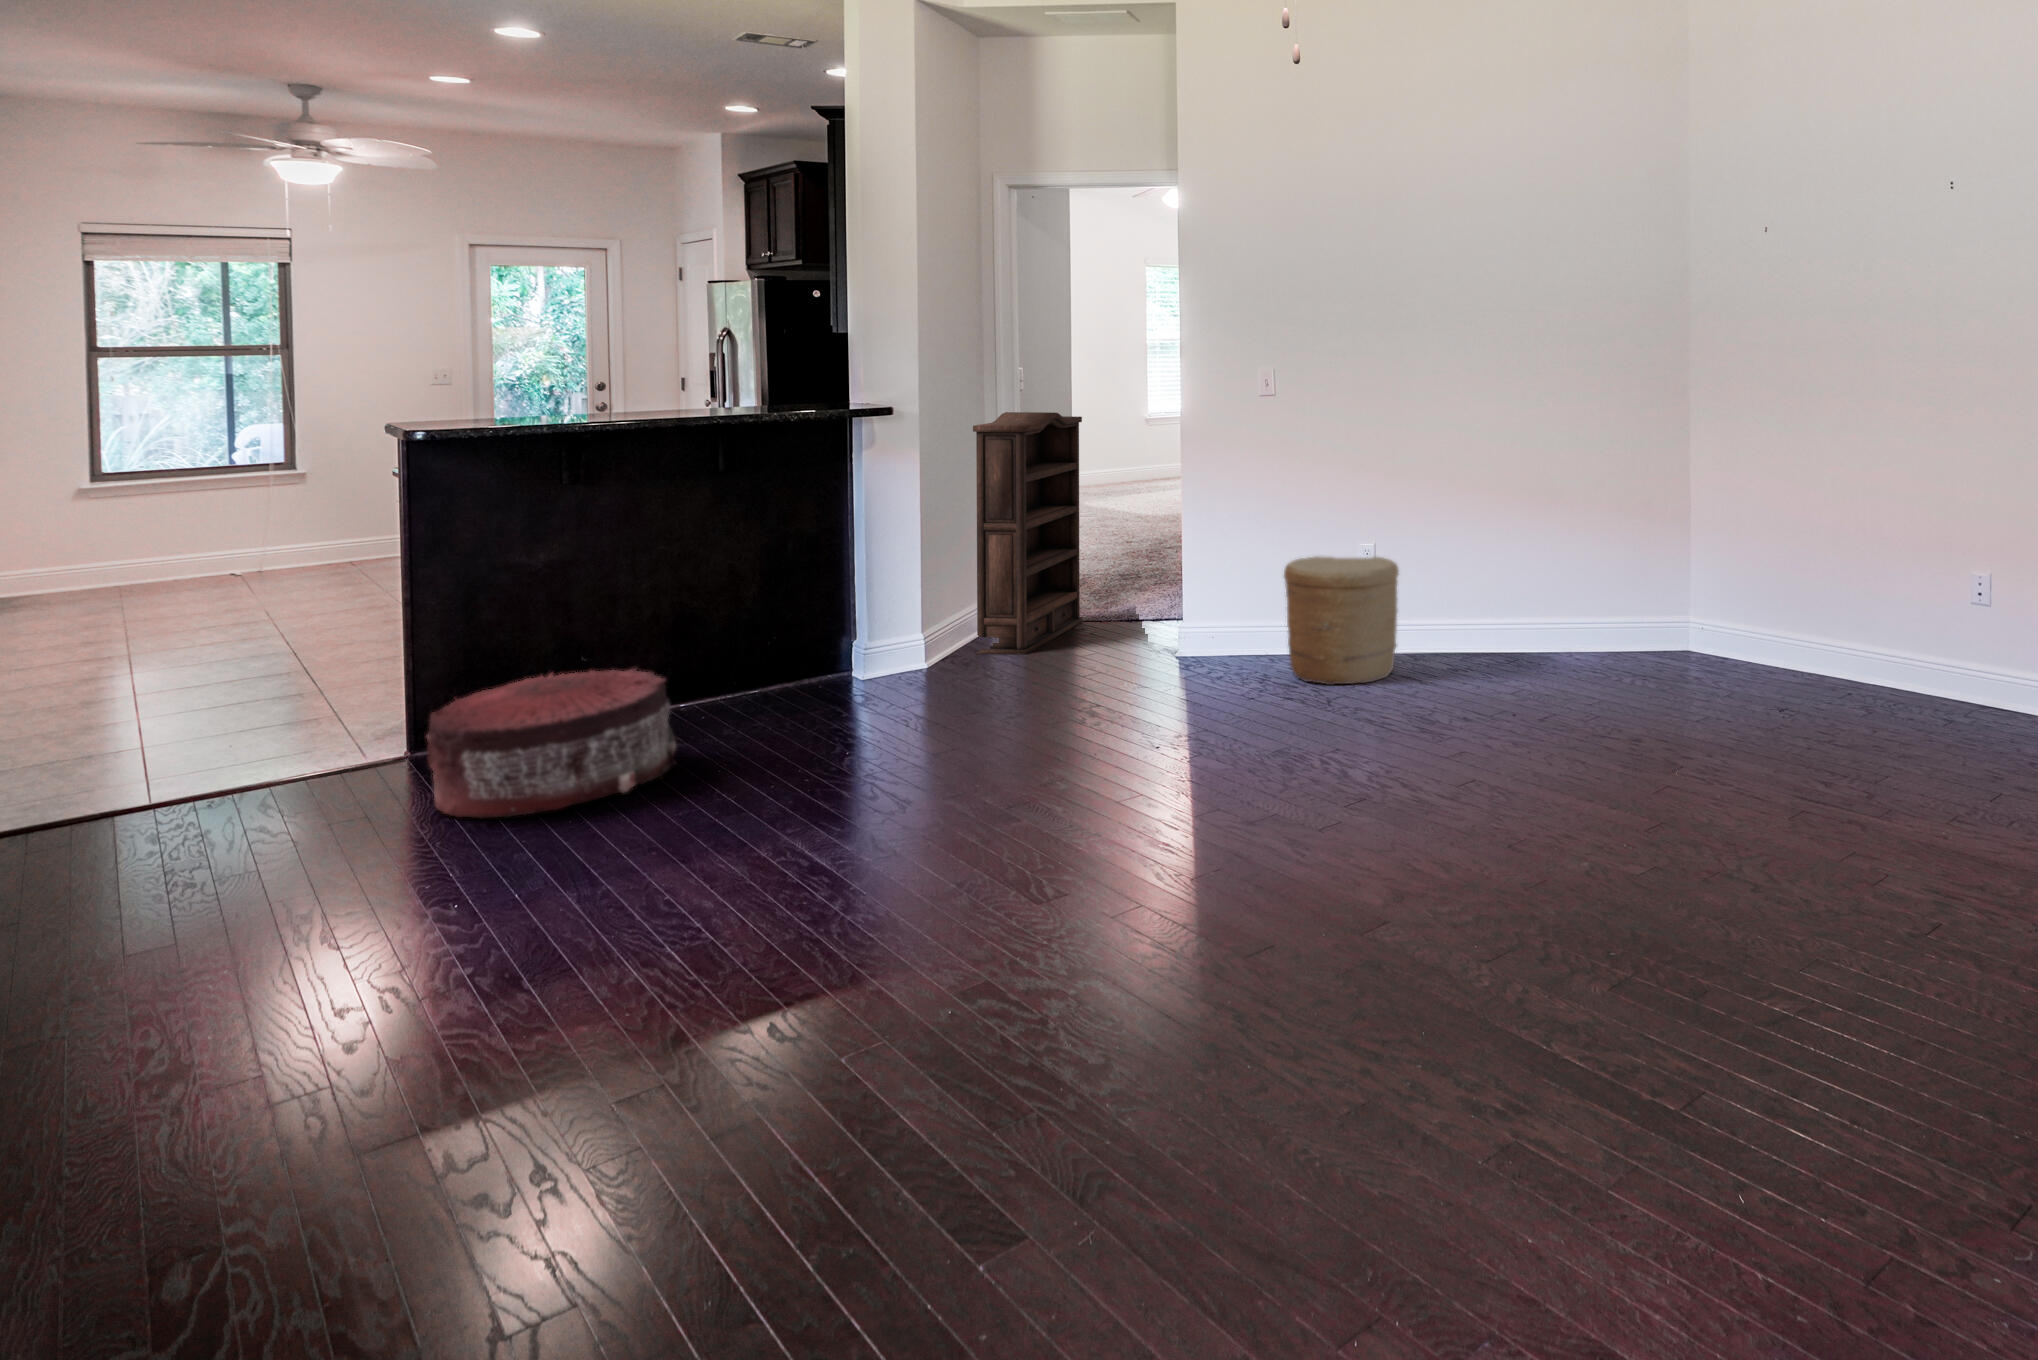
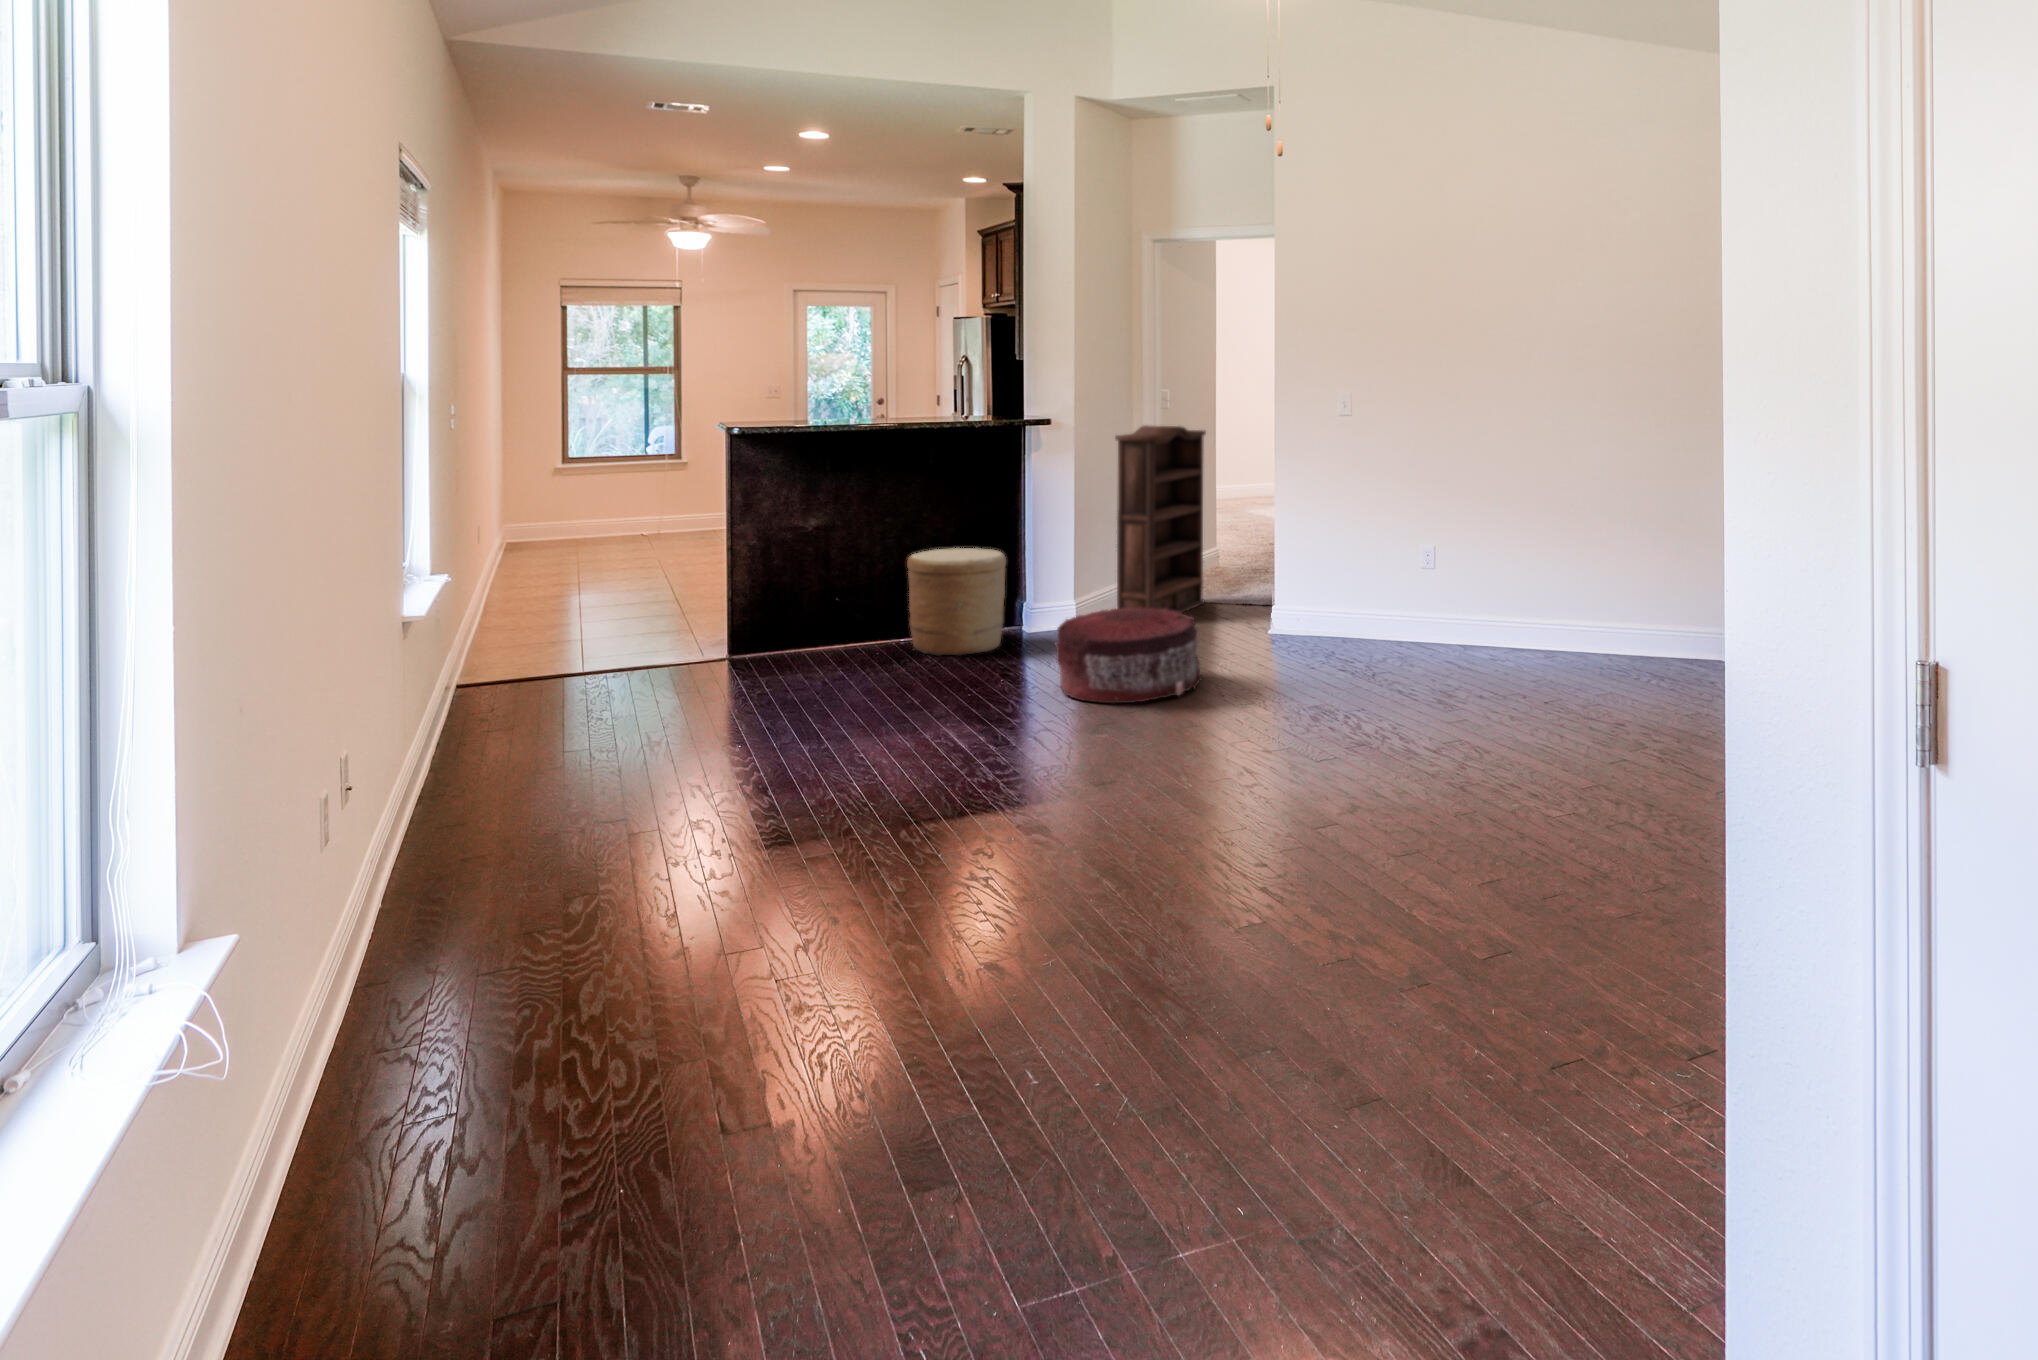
woven basket: present [1284,556,1399,685] -> present [907,548,1006,656]
pouf: present [427,668,677,818] -> present [1055,608,1202,703]

